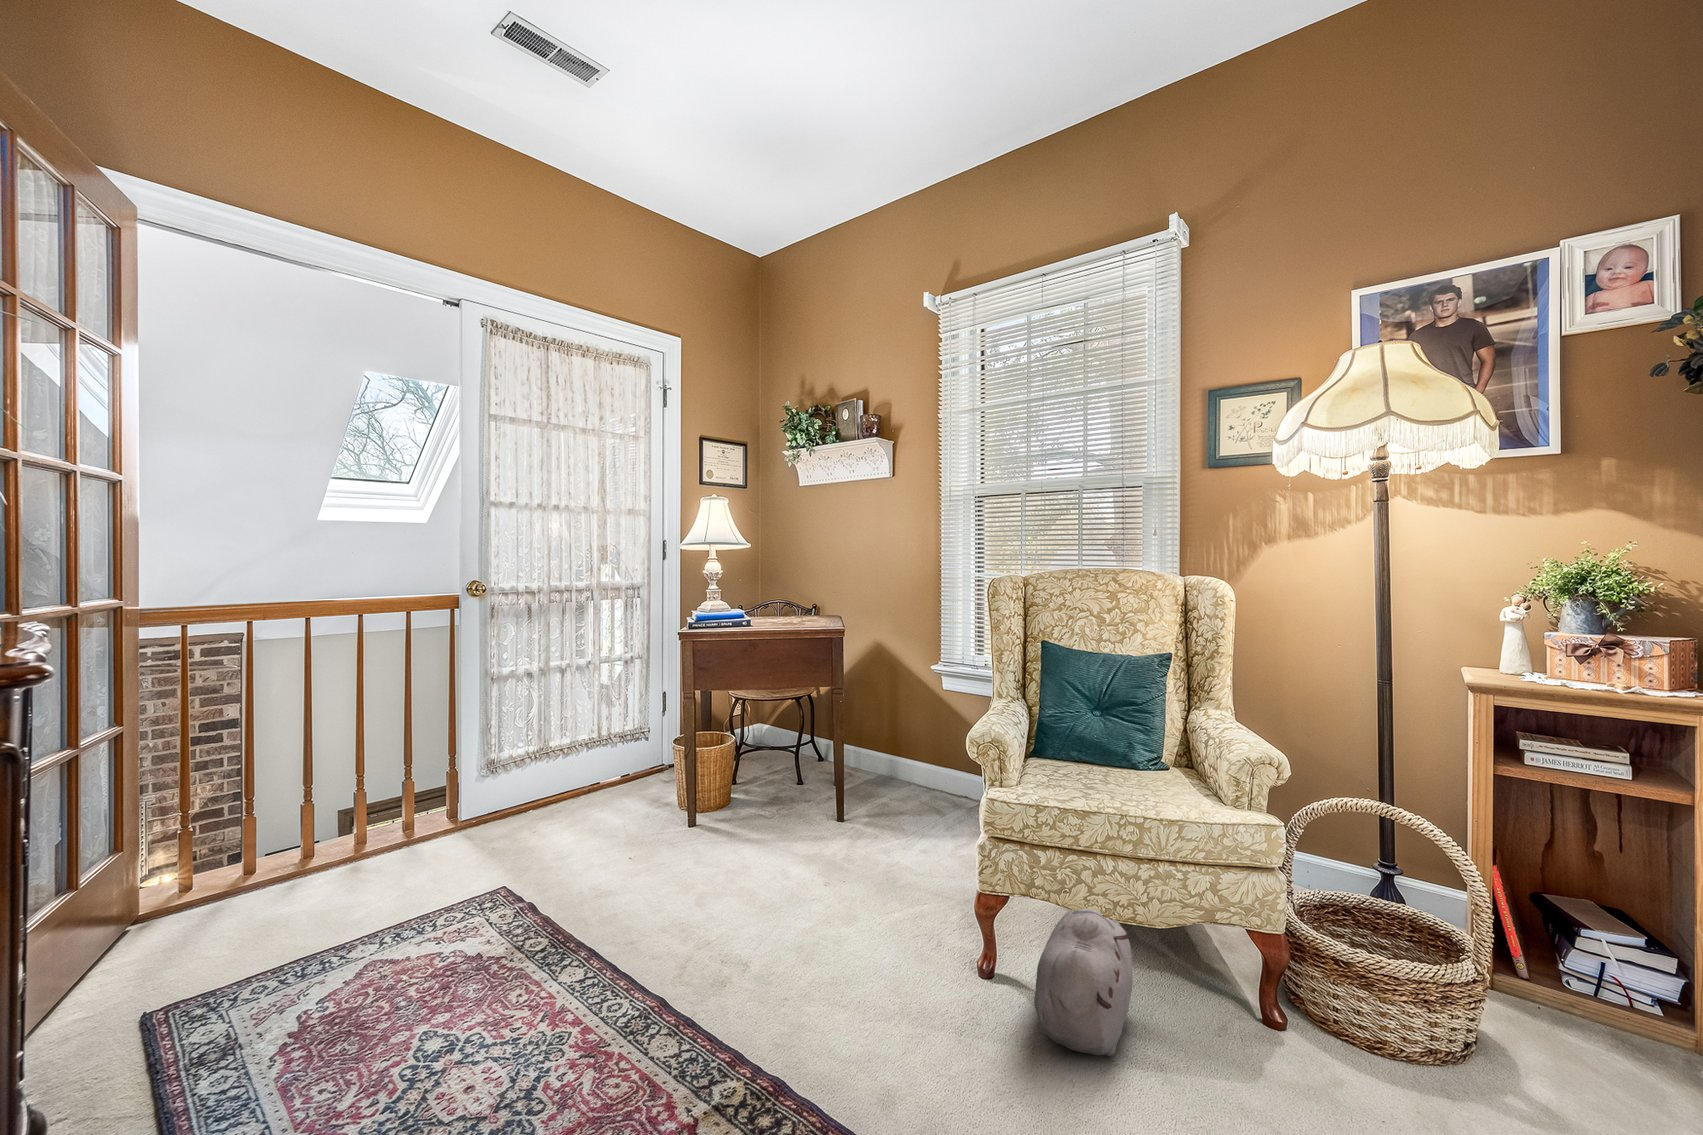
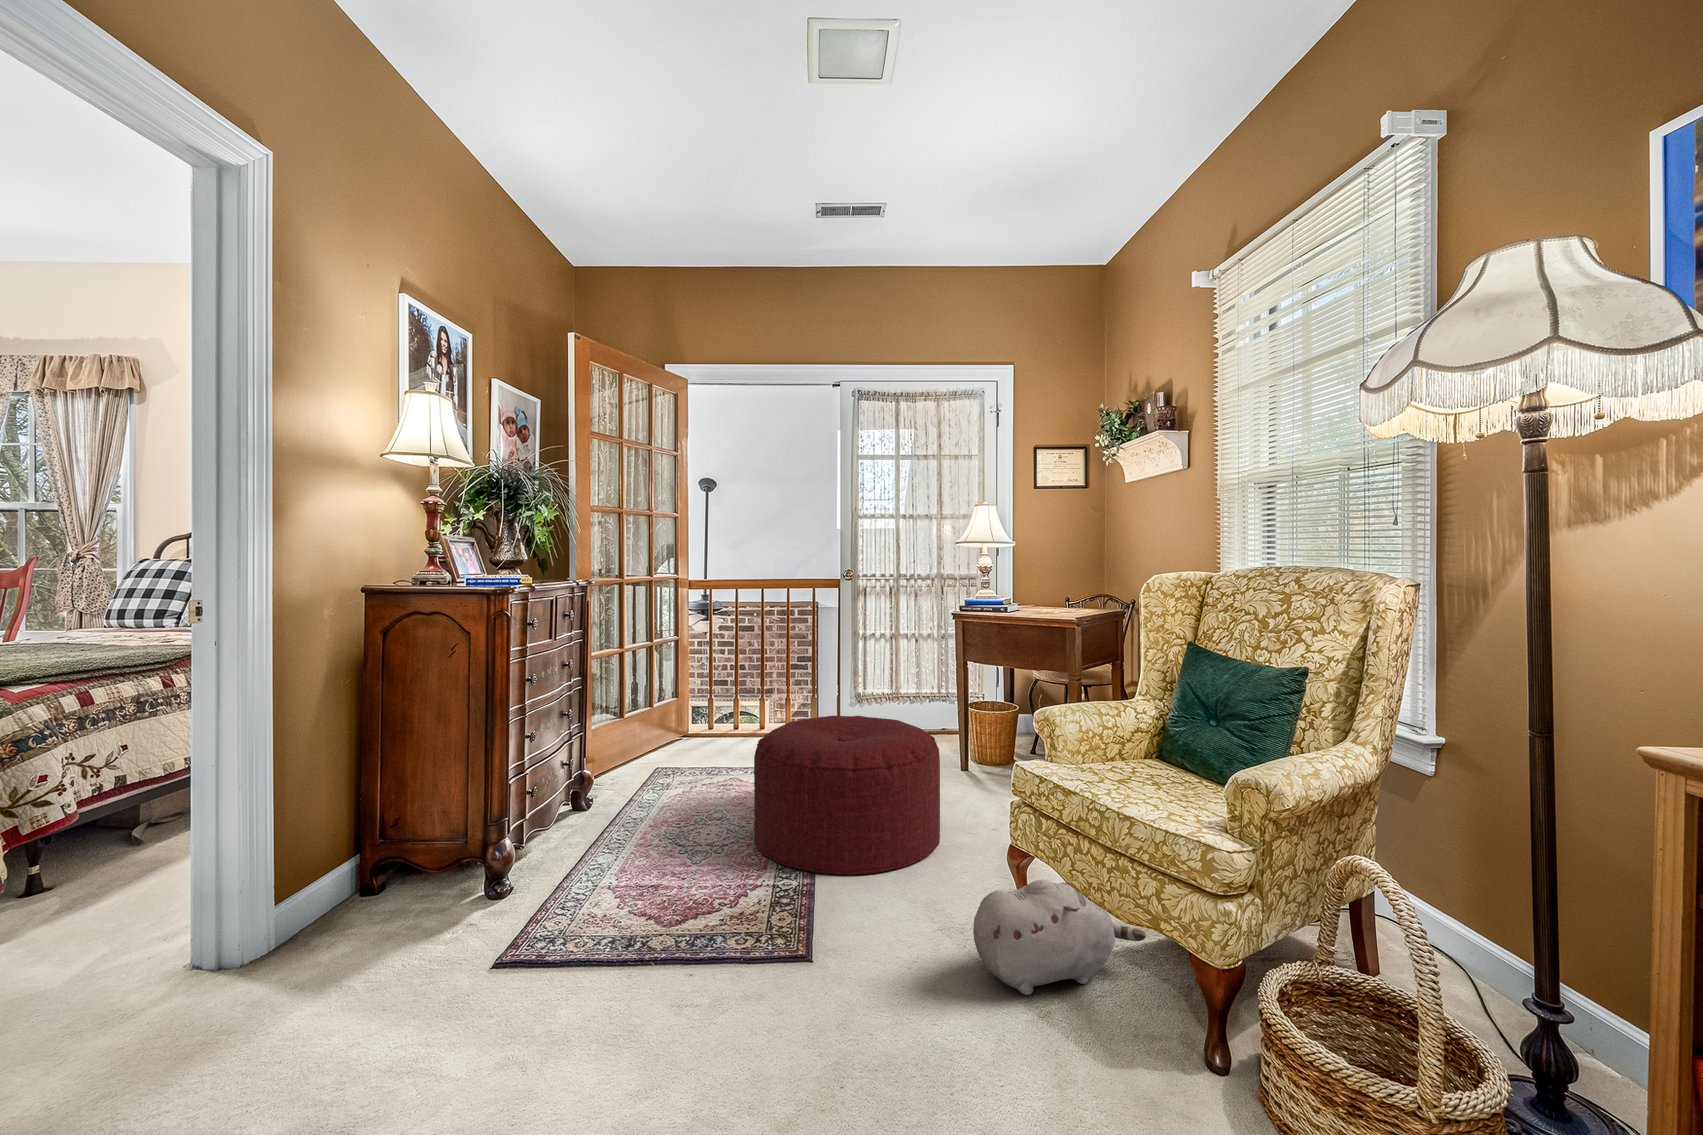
ottoman: none [530,785,807,1060] -> present [754,716,940,875]

